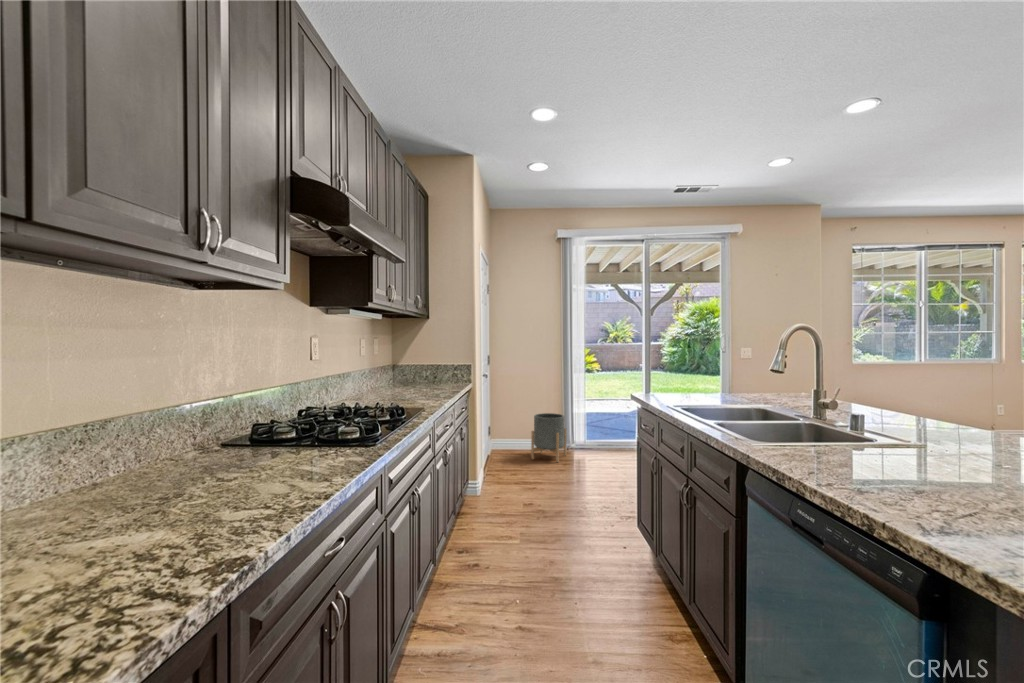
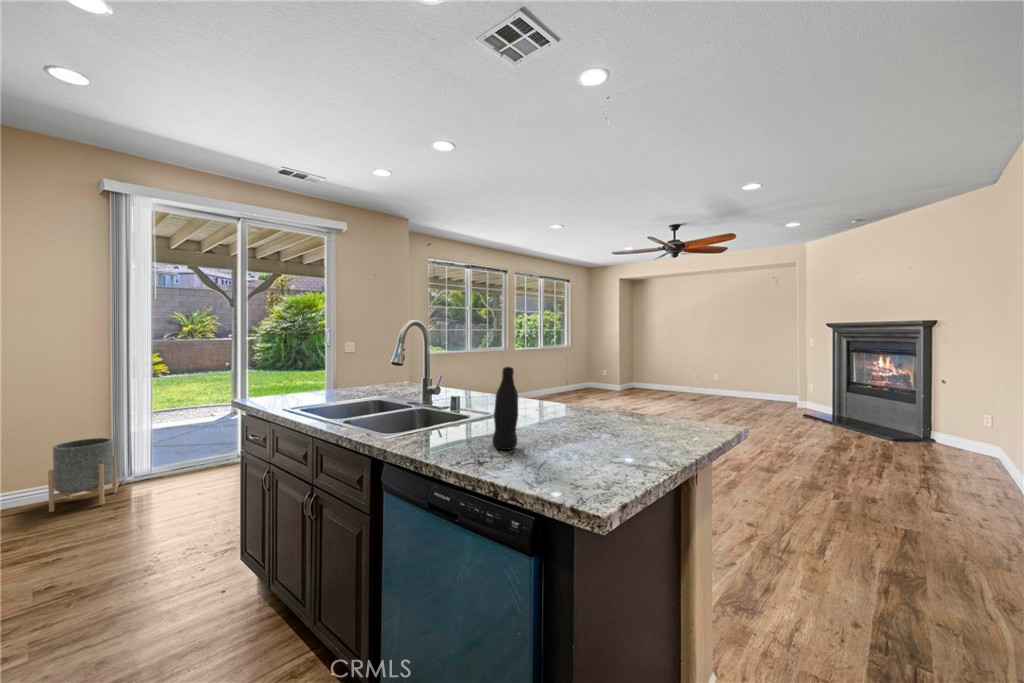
bottle: none [893,378,940,488] -> present [492,367,518,450]

